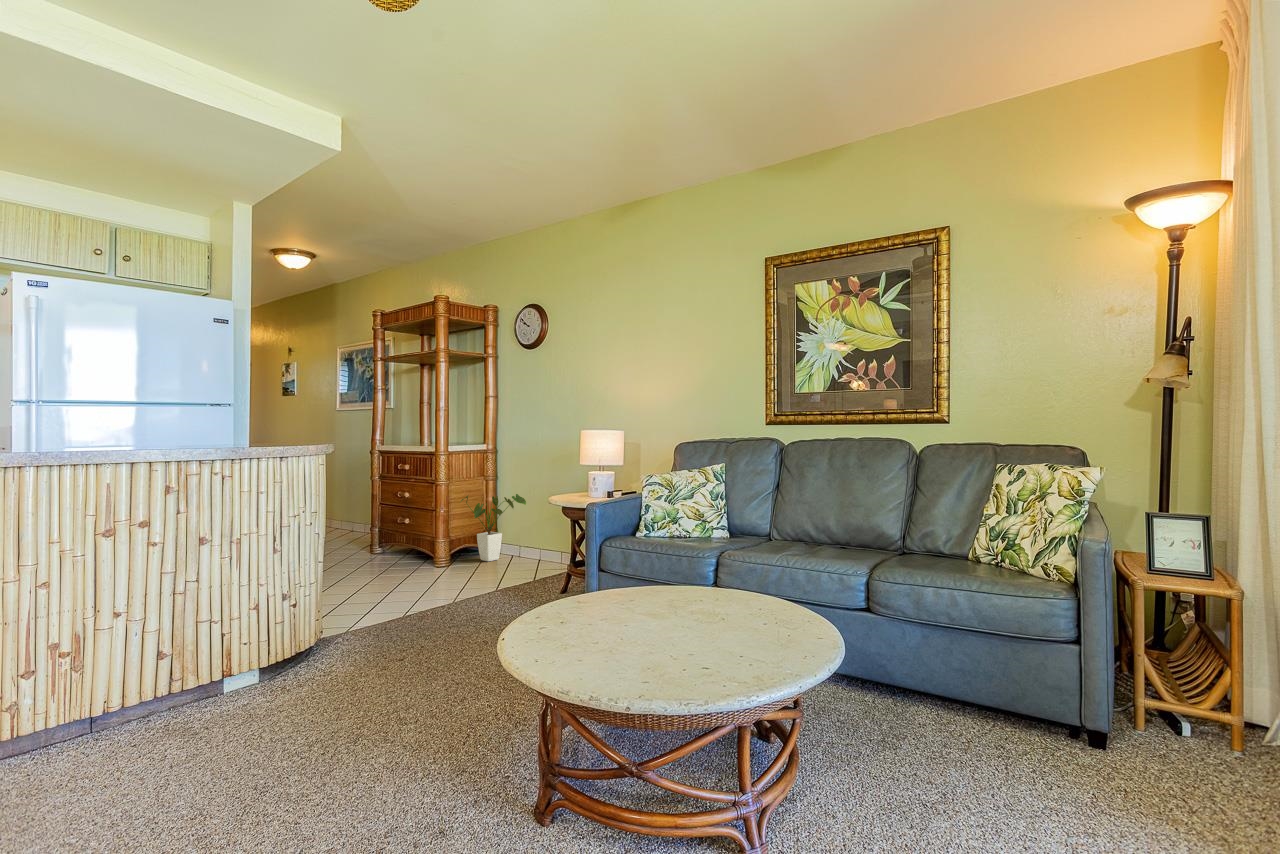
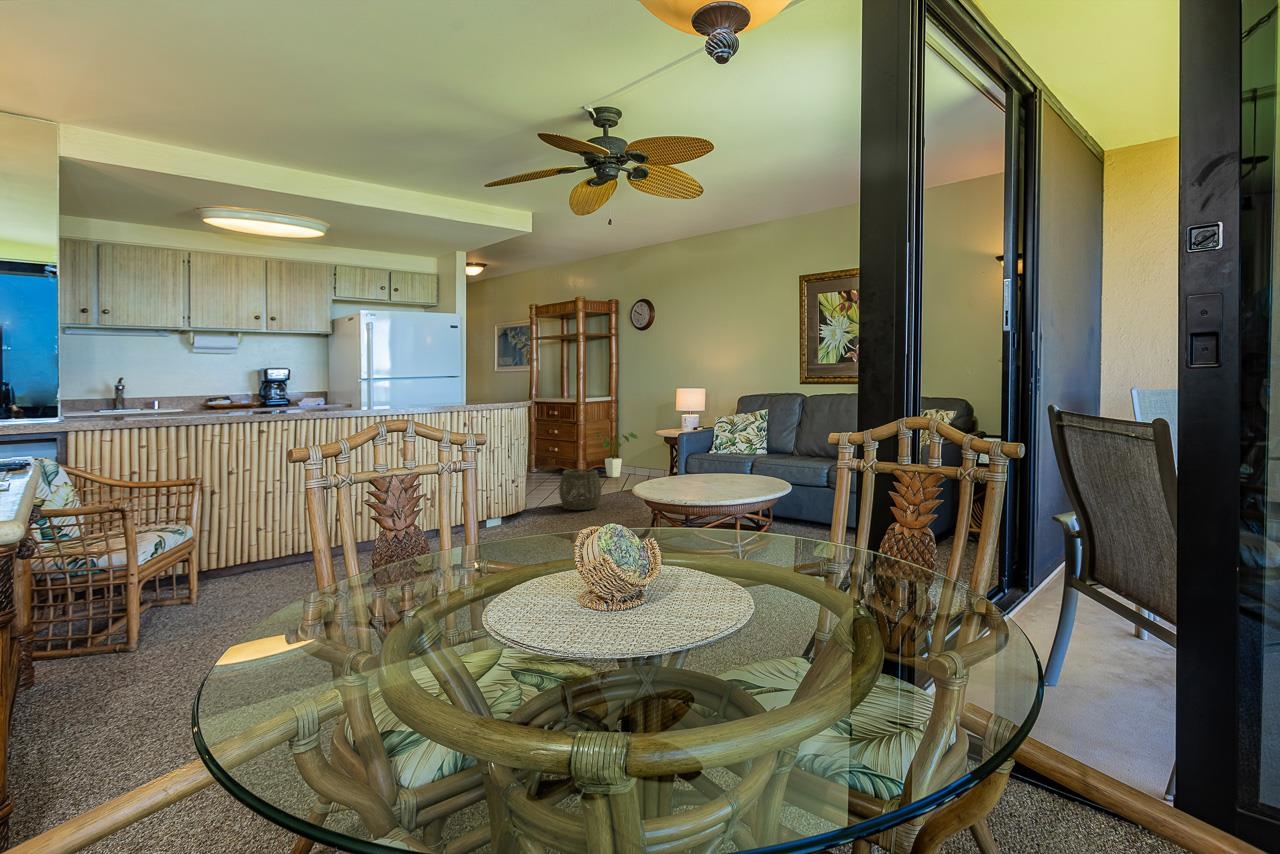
woven basket: none [366,568,447,649] -> present [559,469,601,510]

